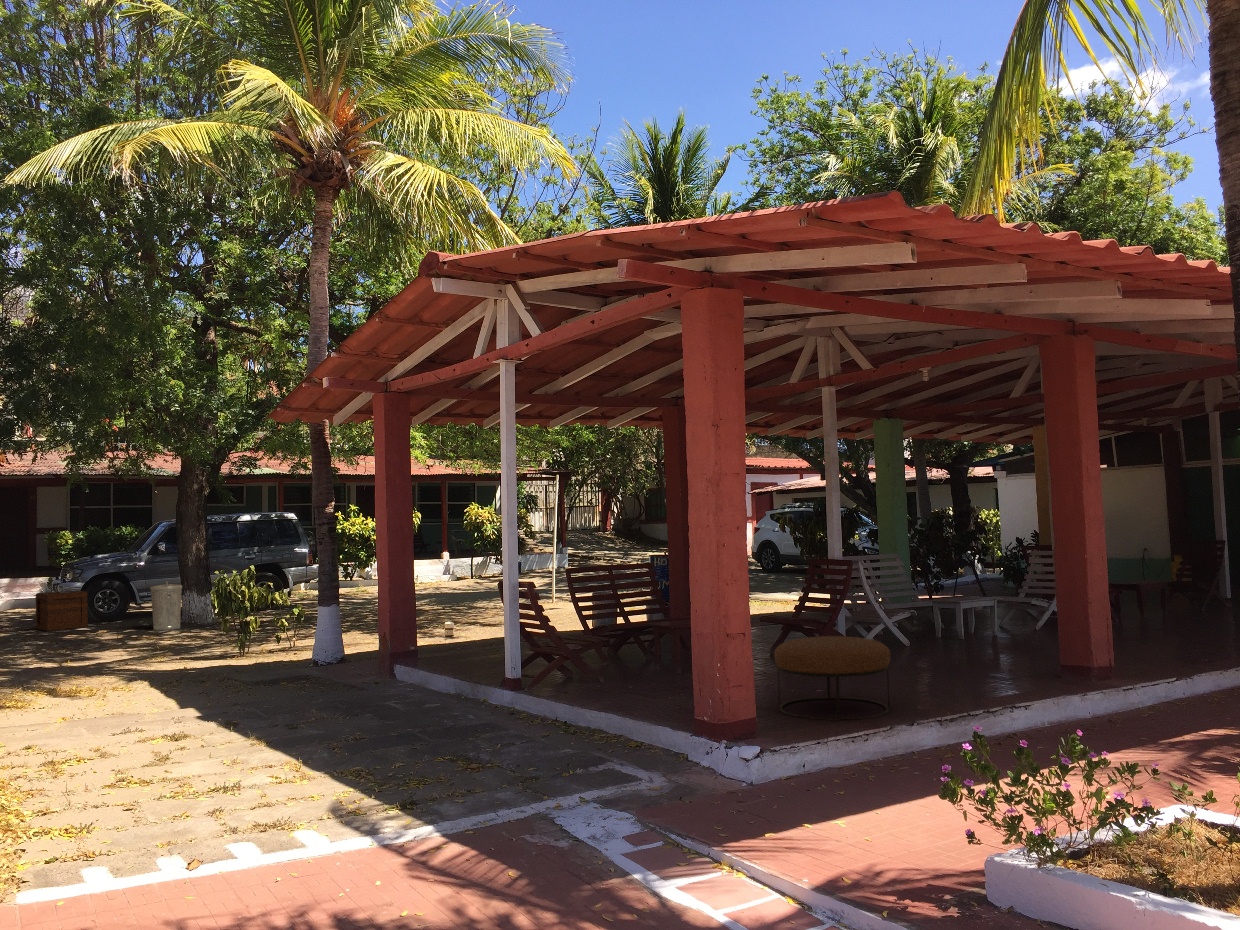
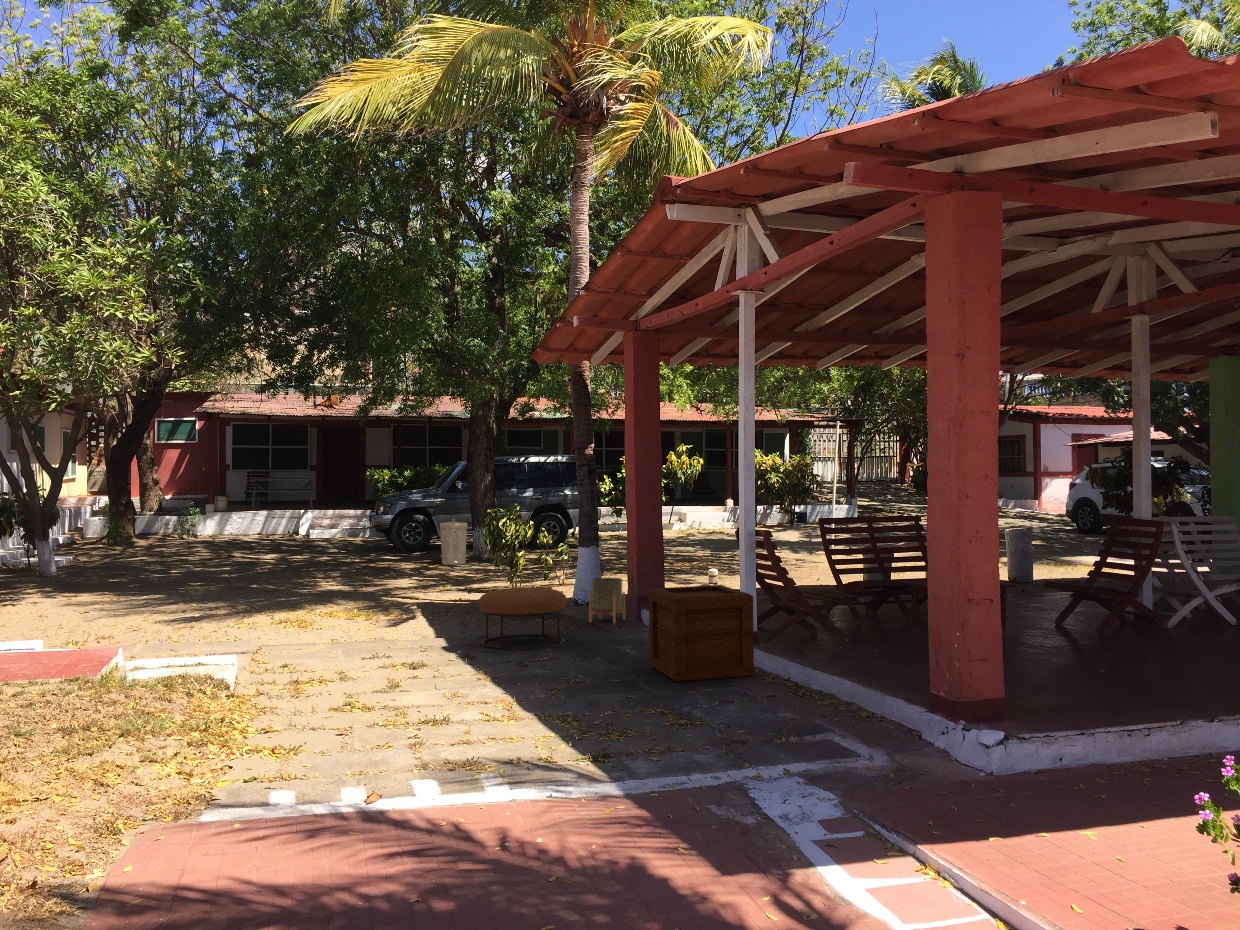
wooden crate: present [36,590,88,632] -> present [649,585,754,682]
planter: none [341,634,377,680] -> present [589,577,625,624]
ottoman: present [774,636,890,720] -> present [479,587,567,650]

